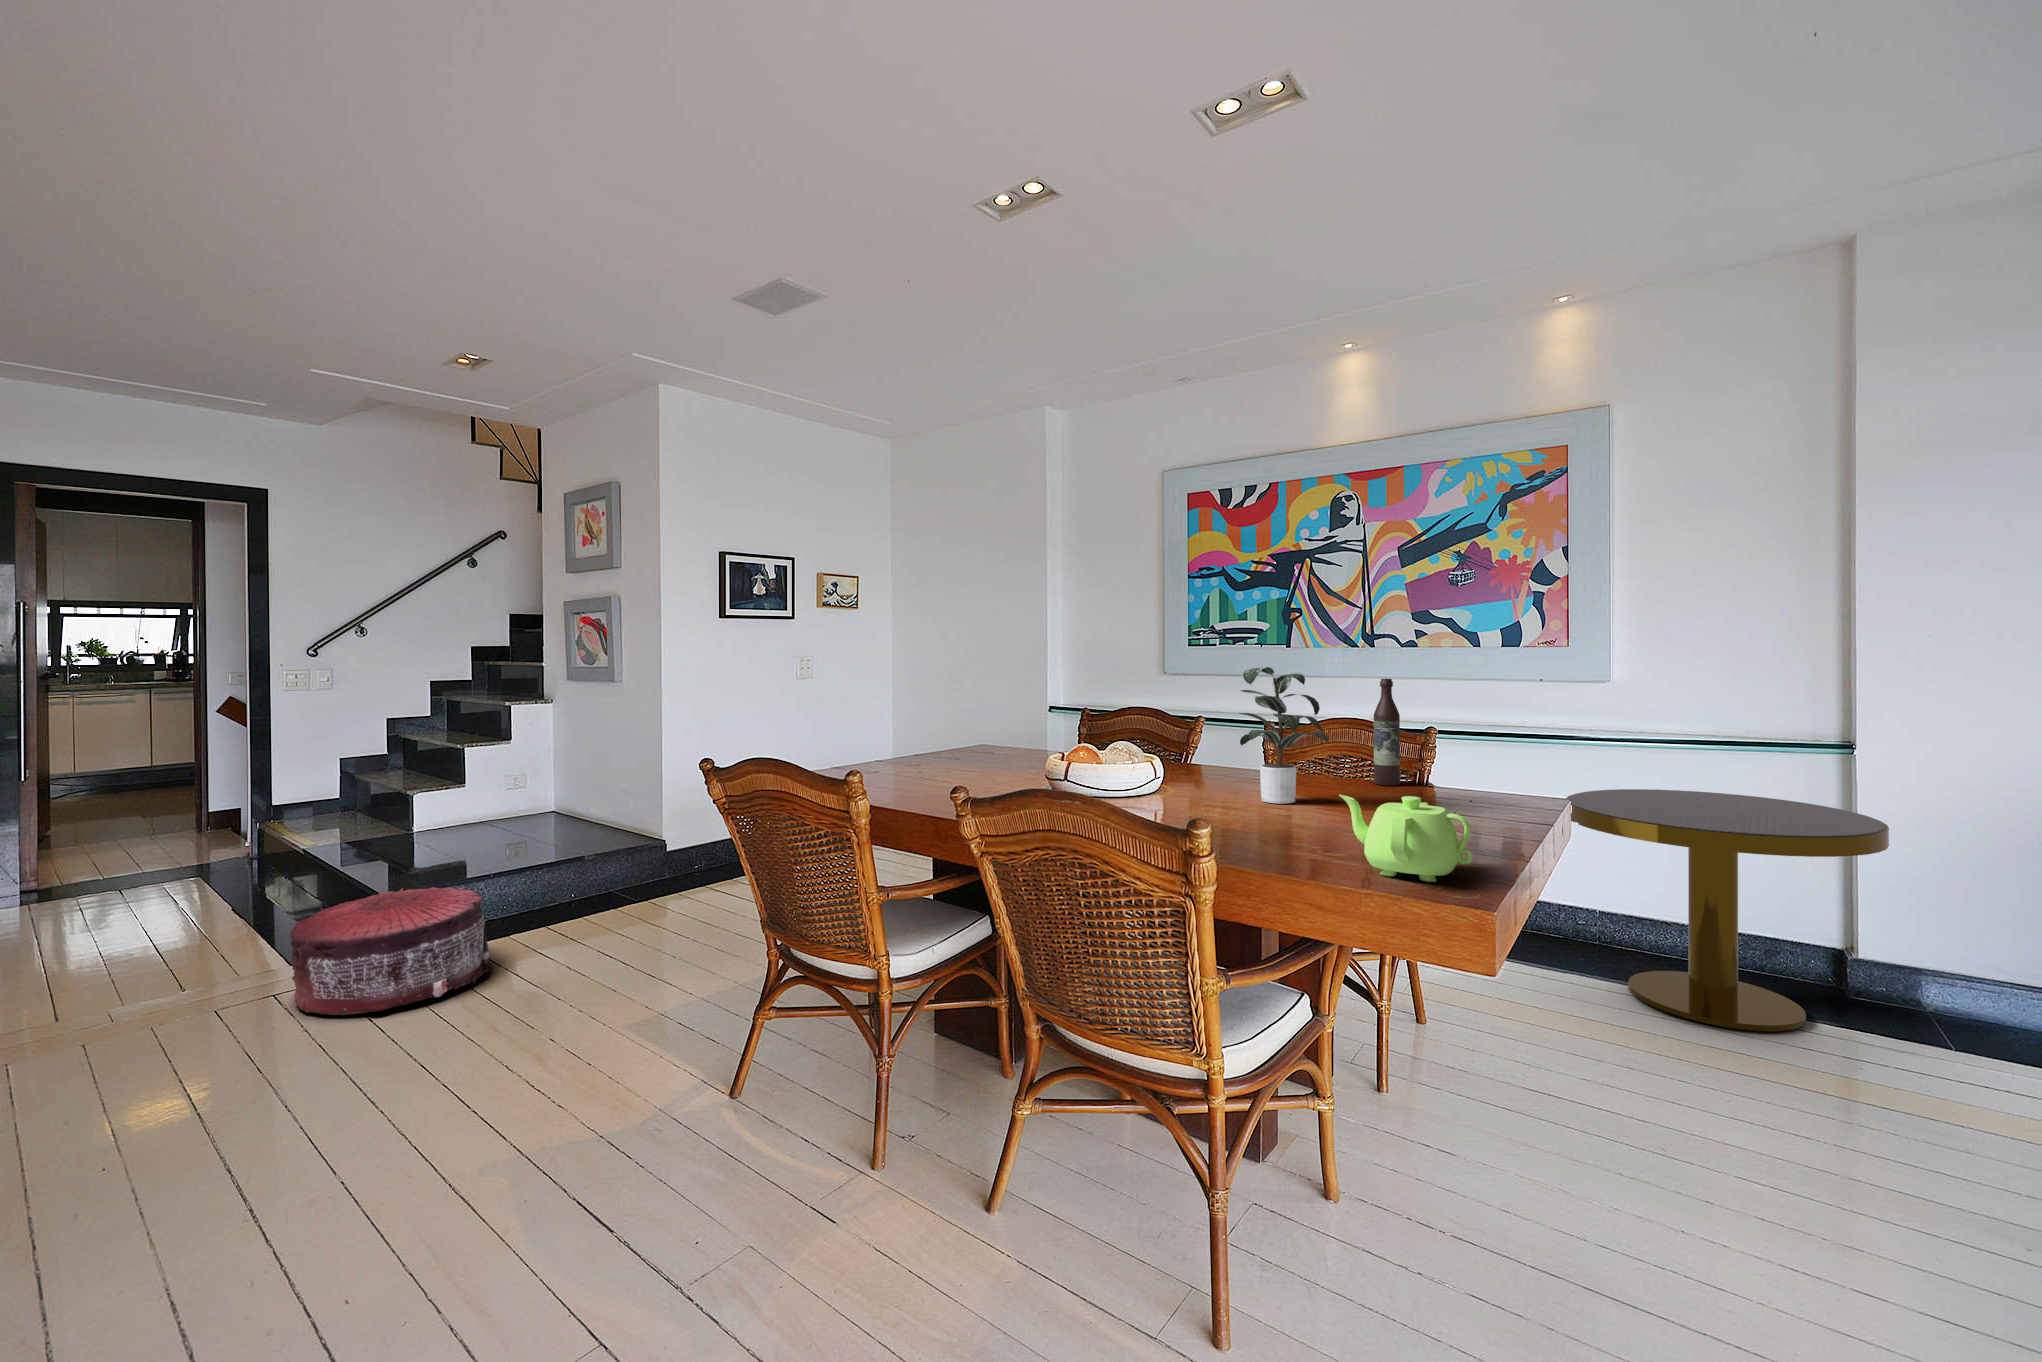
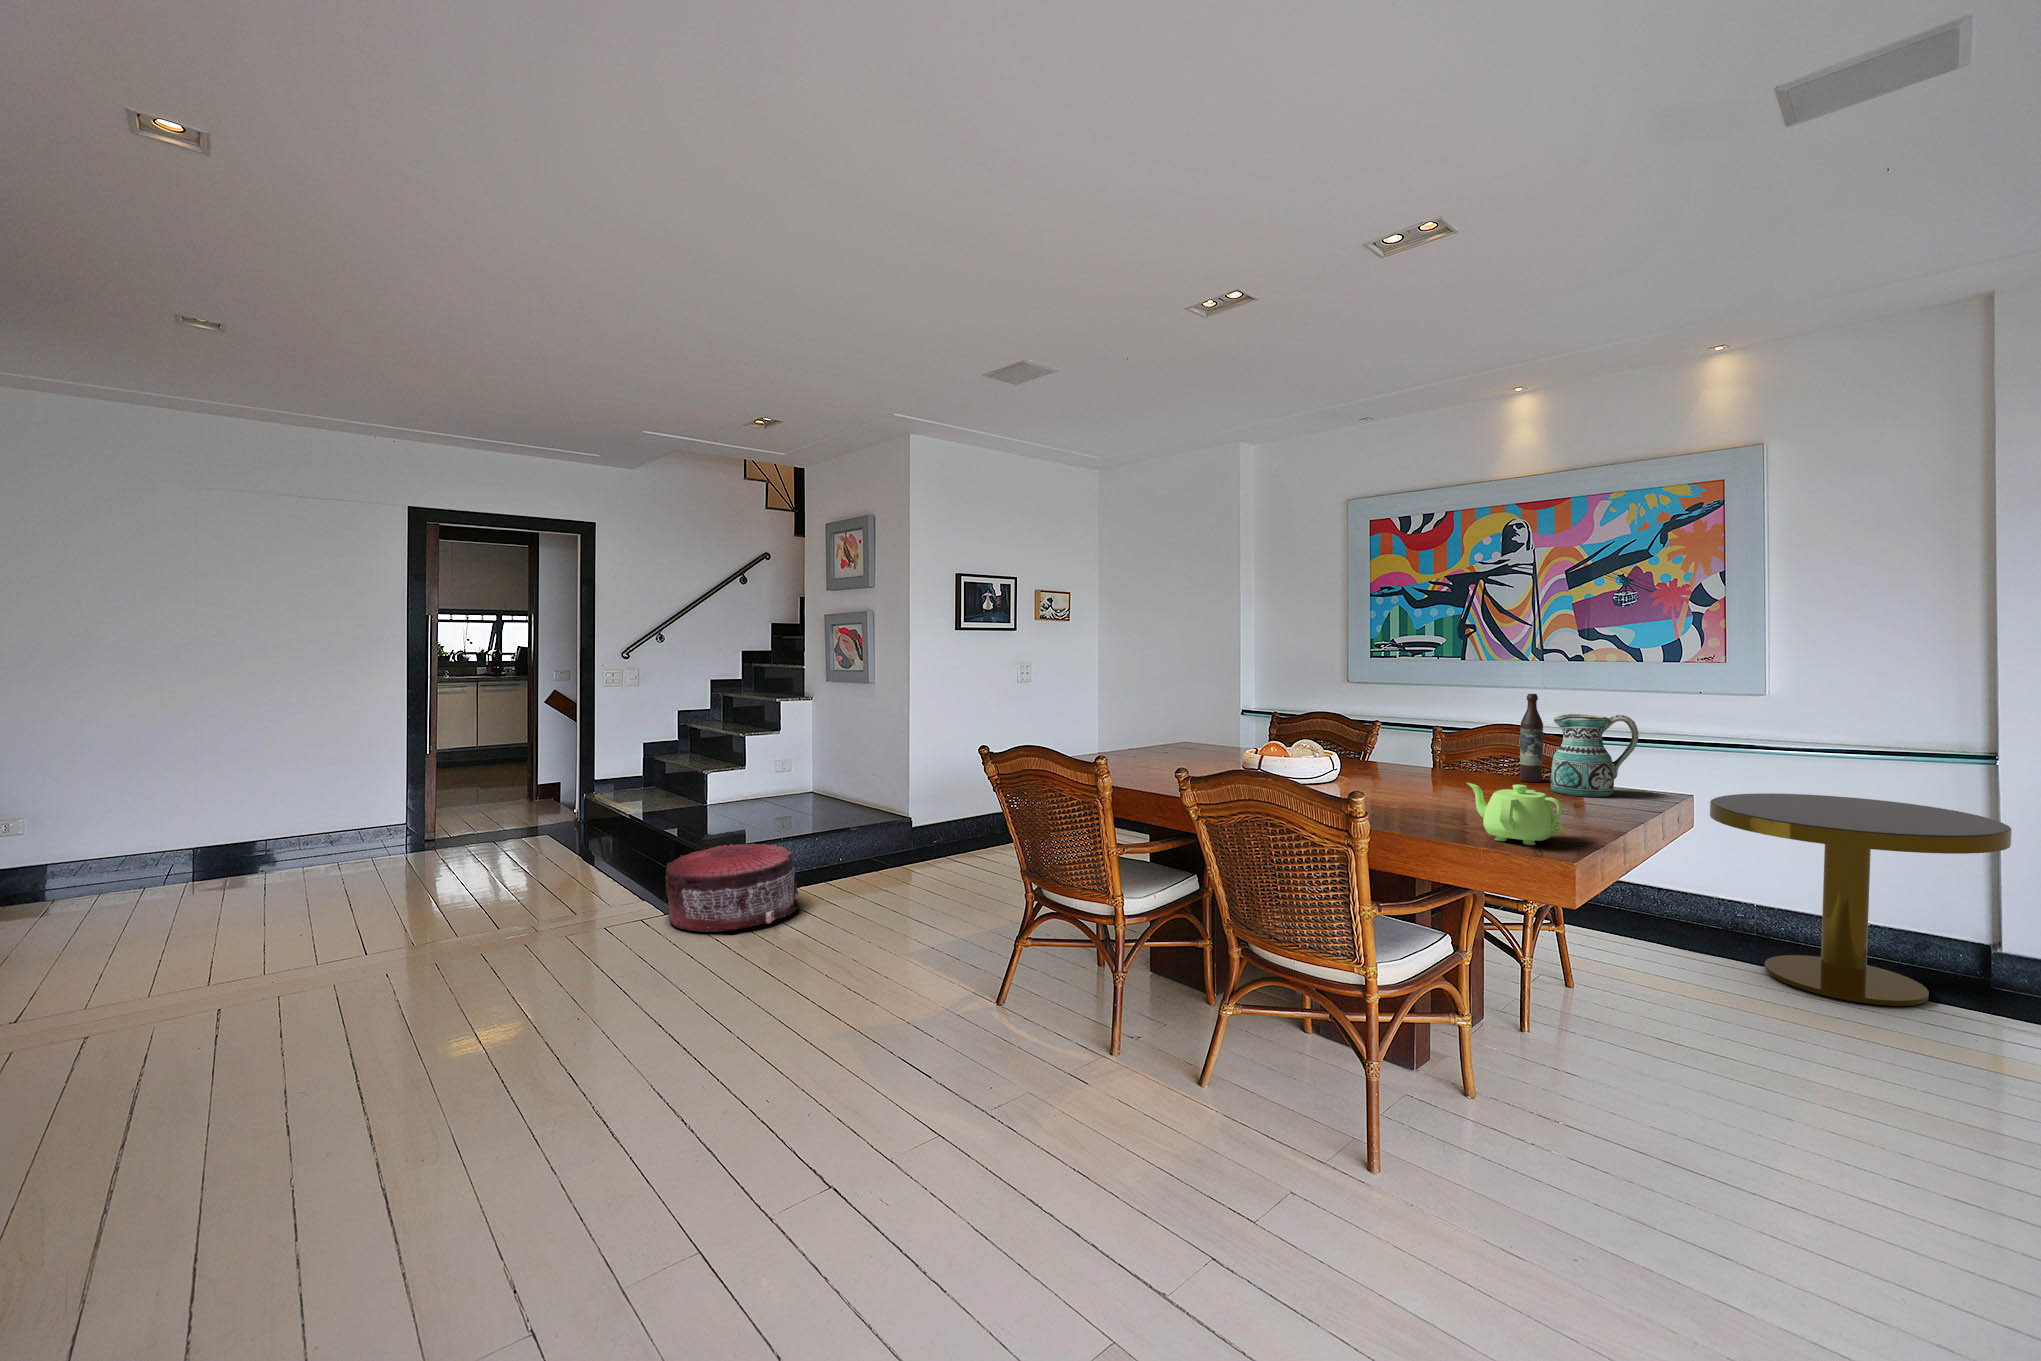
potted plant: present [1240,667,1329,804] -> none [1389,684,1496,793]
ceramic pitcher: none [1415,702,1516,803] -> present [1551,714,1638,797]

